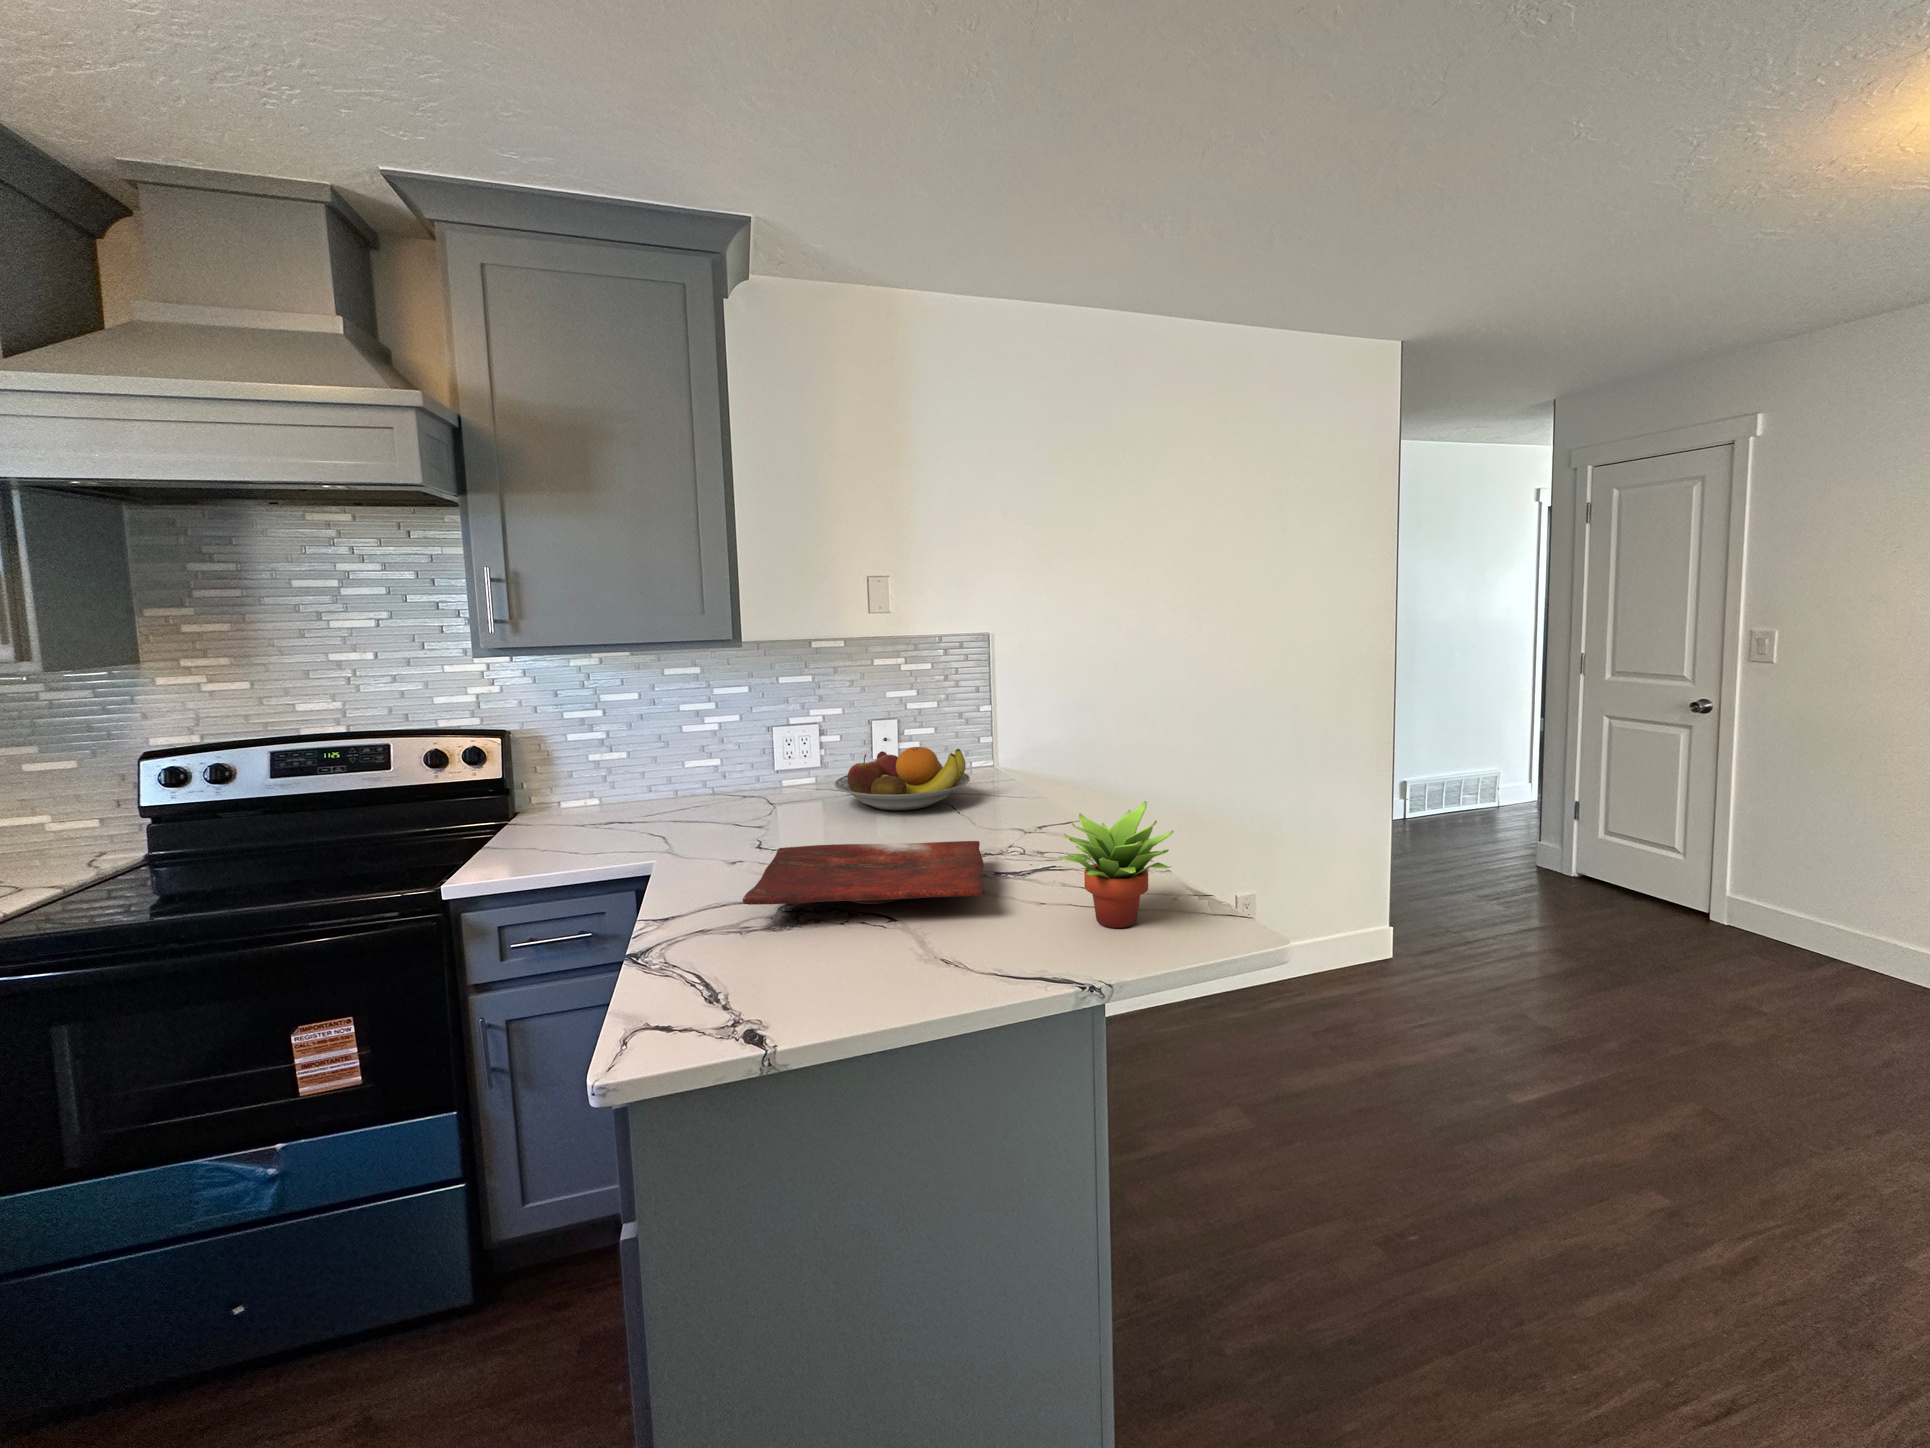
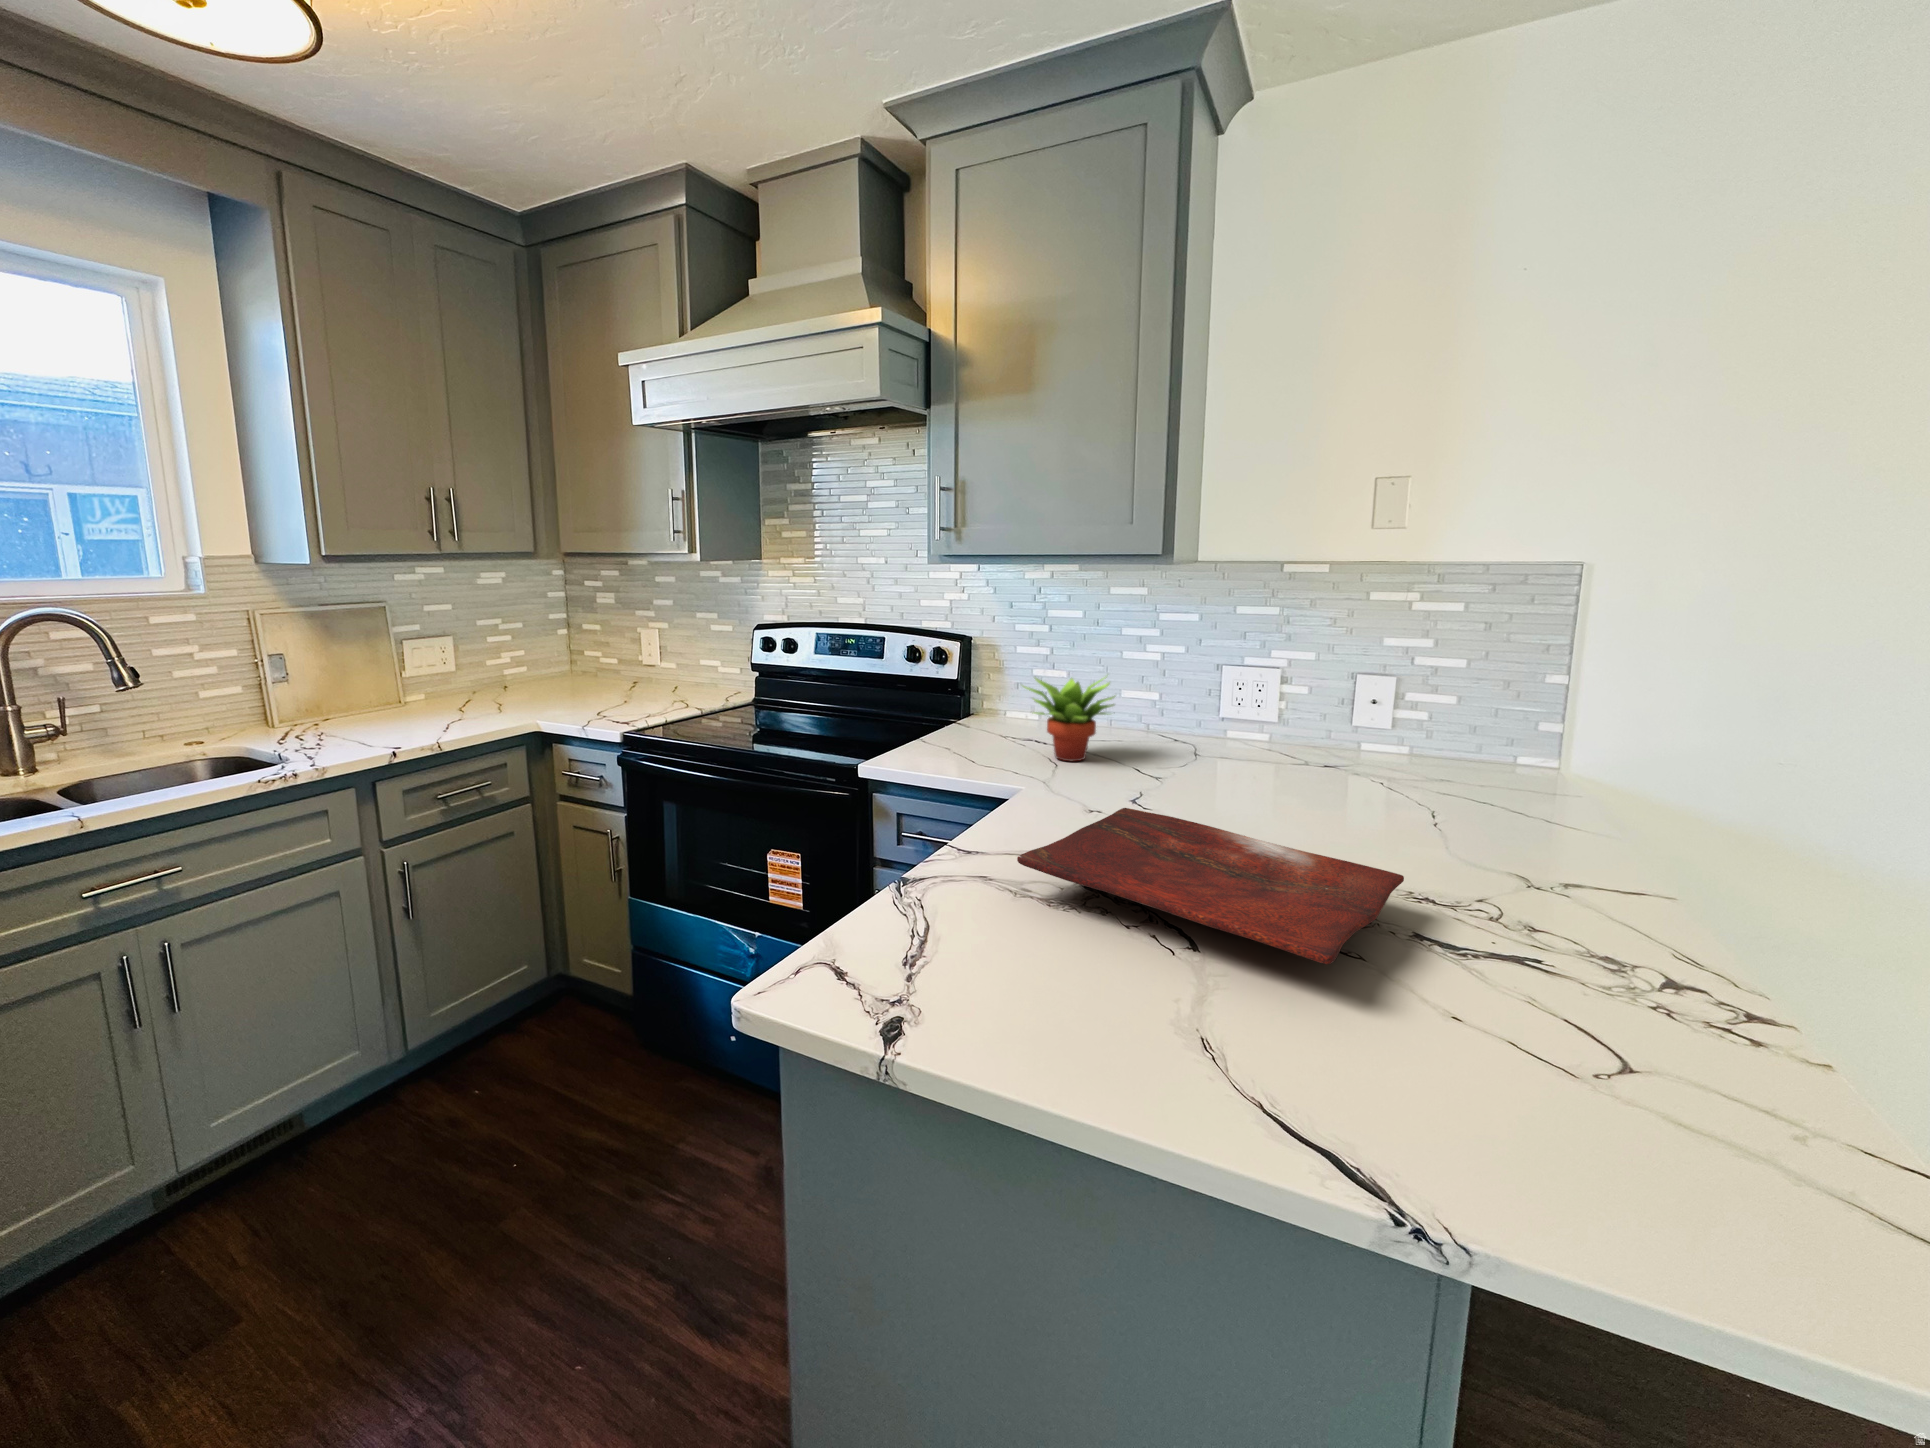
fruit bowl: present [834,747,970,810] -> none [1268,715,1480,803]
succulent plant: present [1059,801,1173,928] -> present [1023,678,1115,761]

